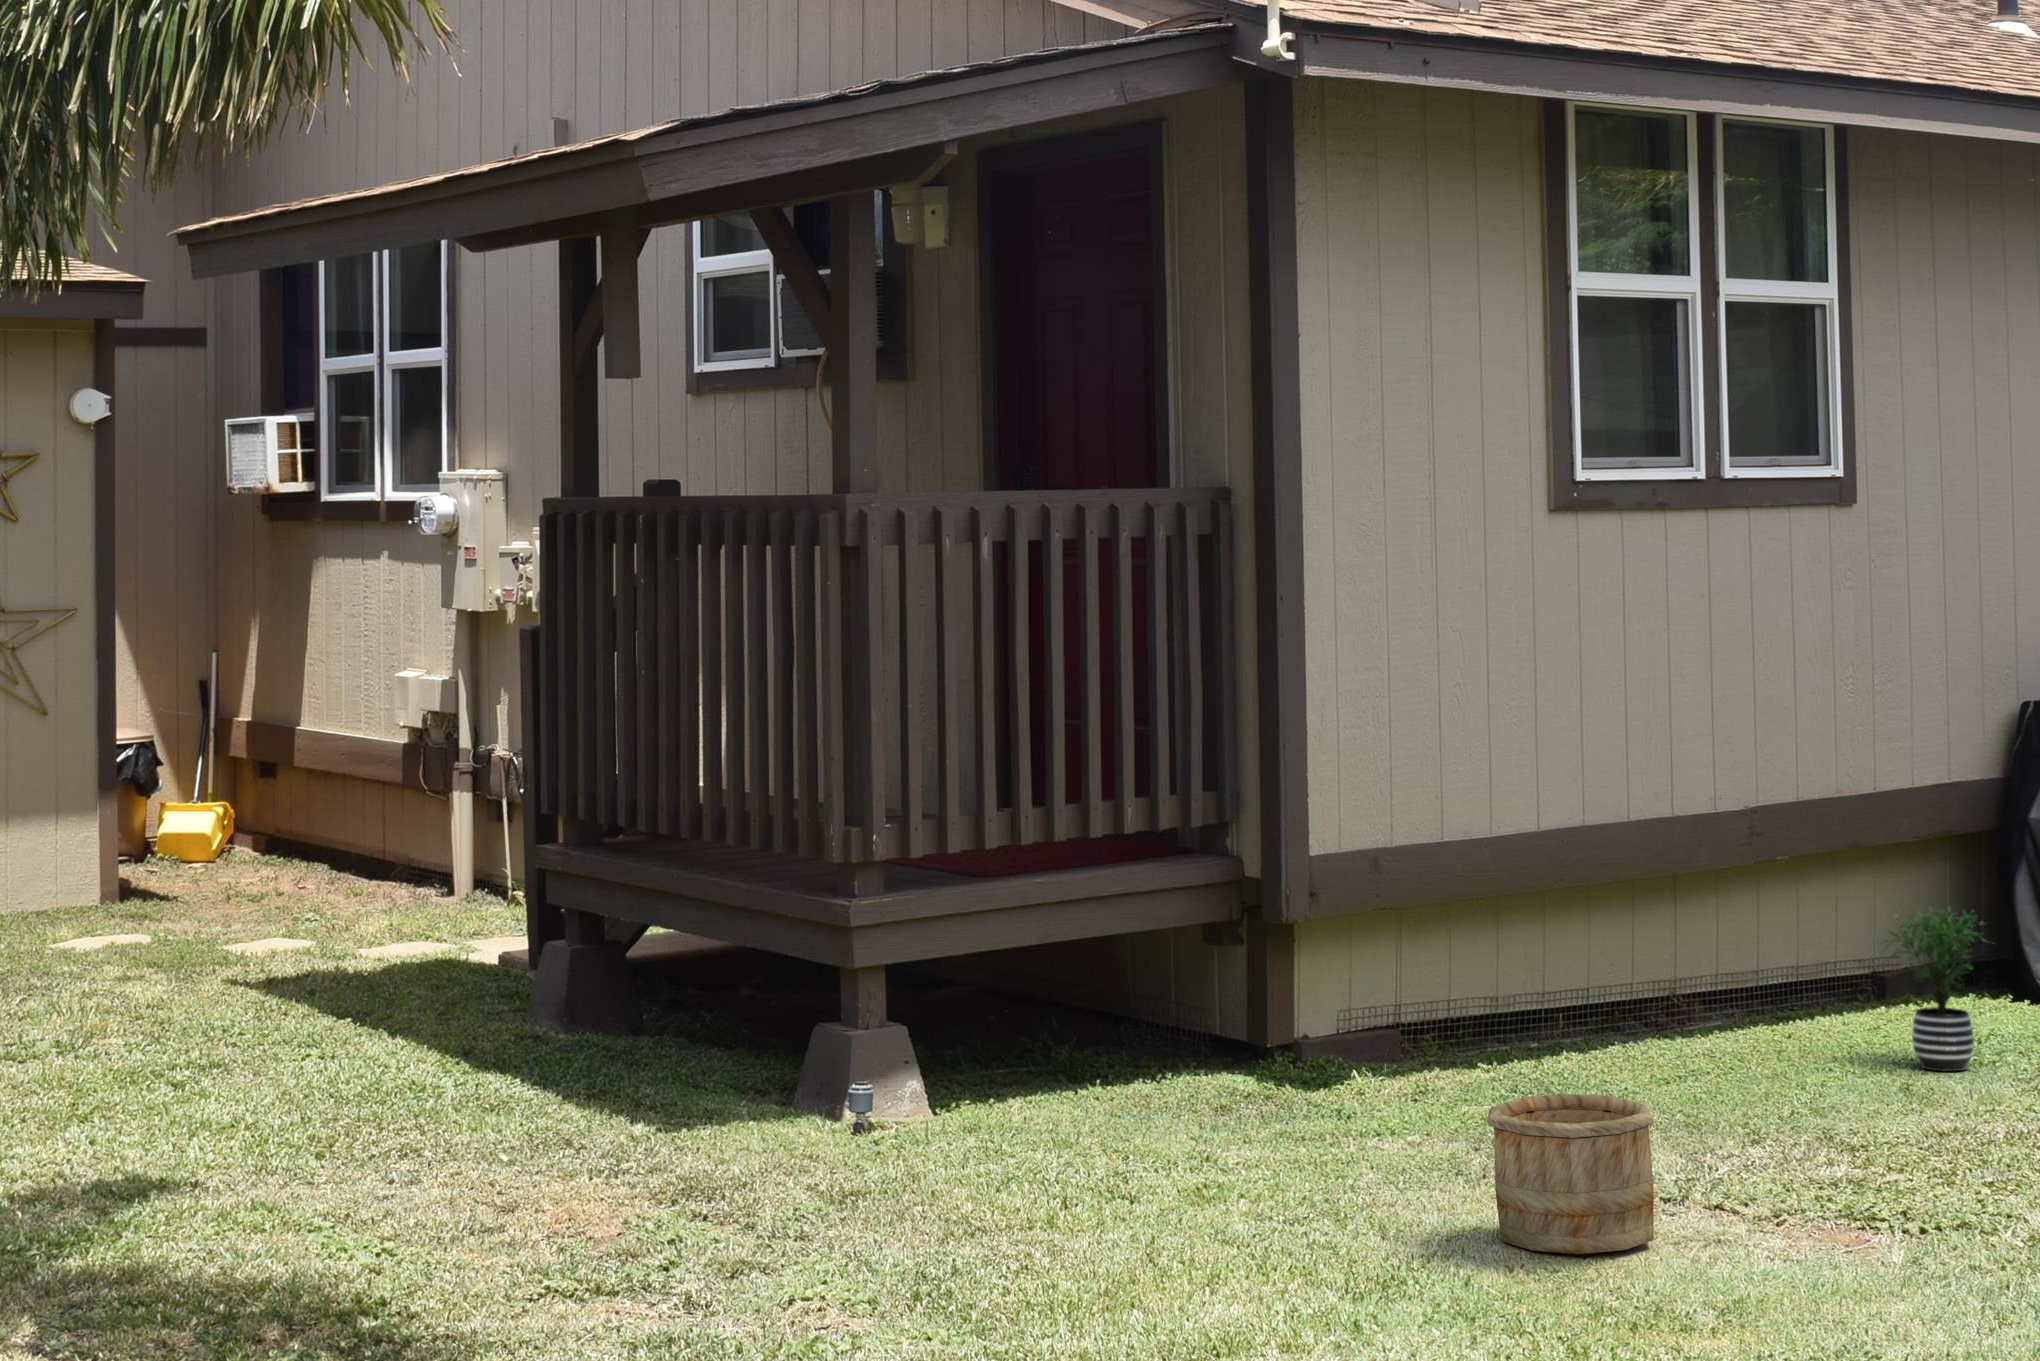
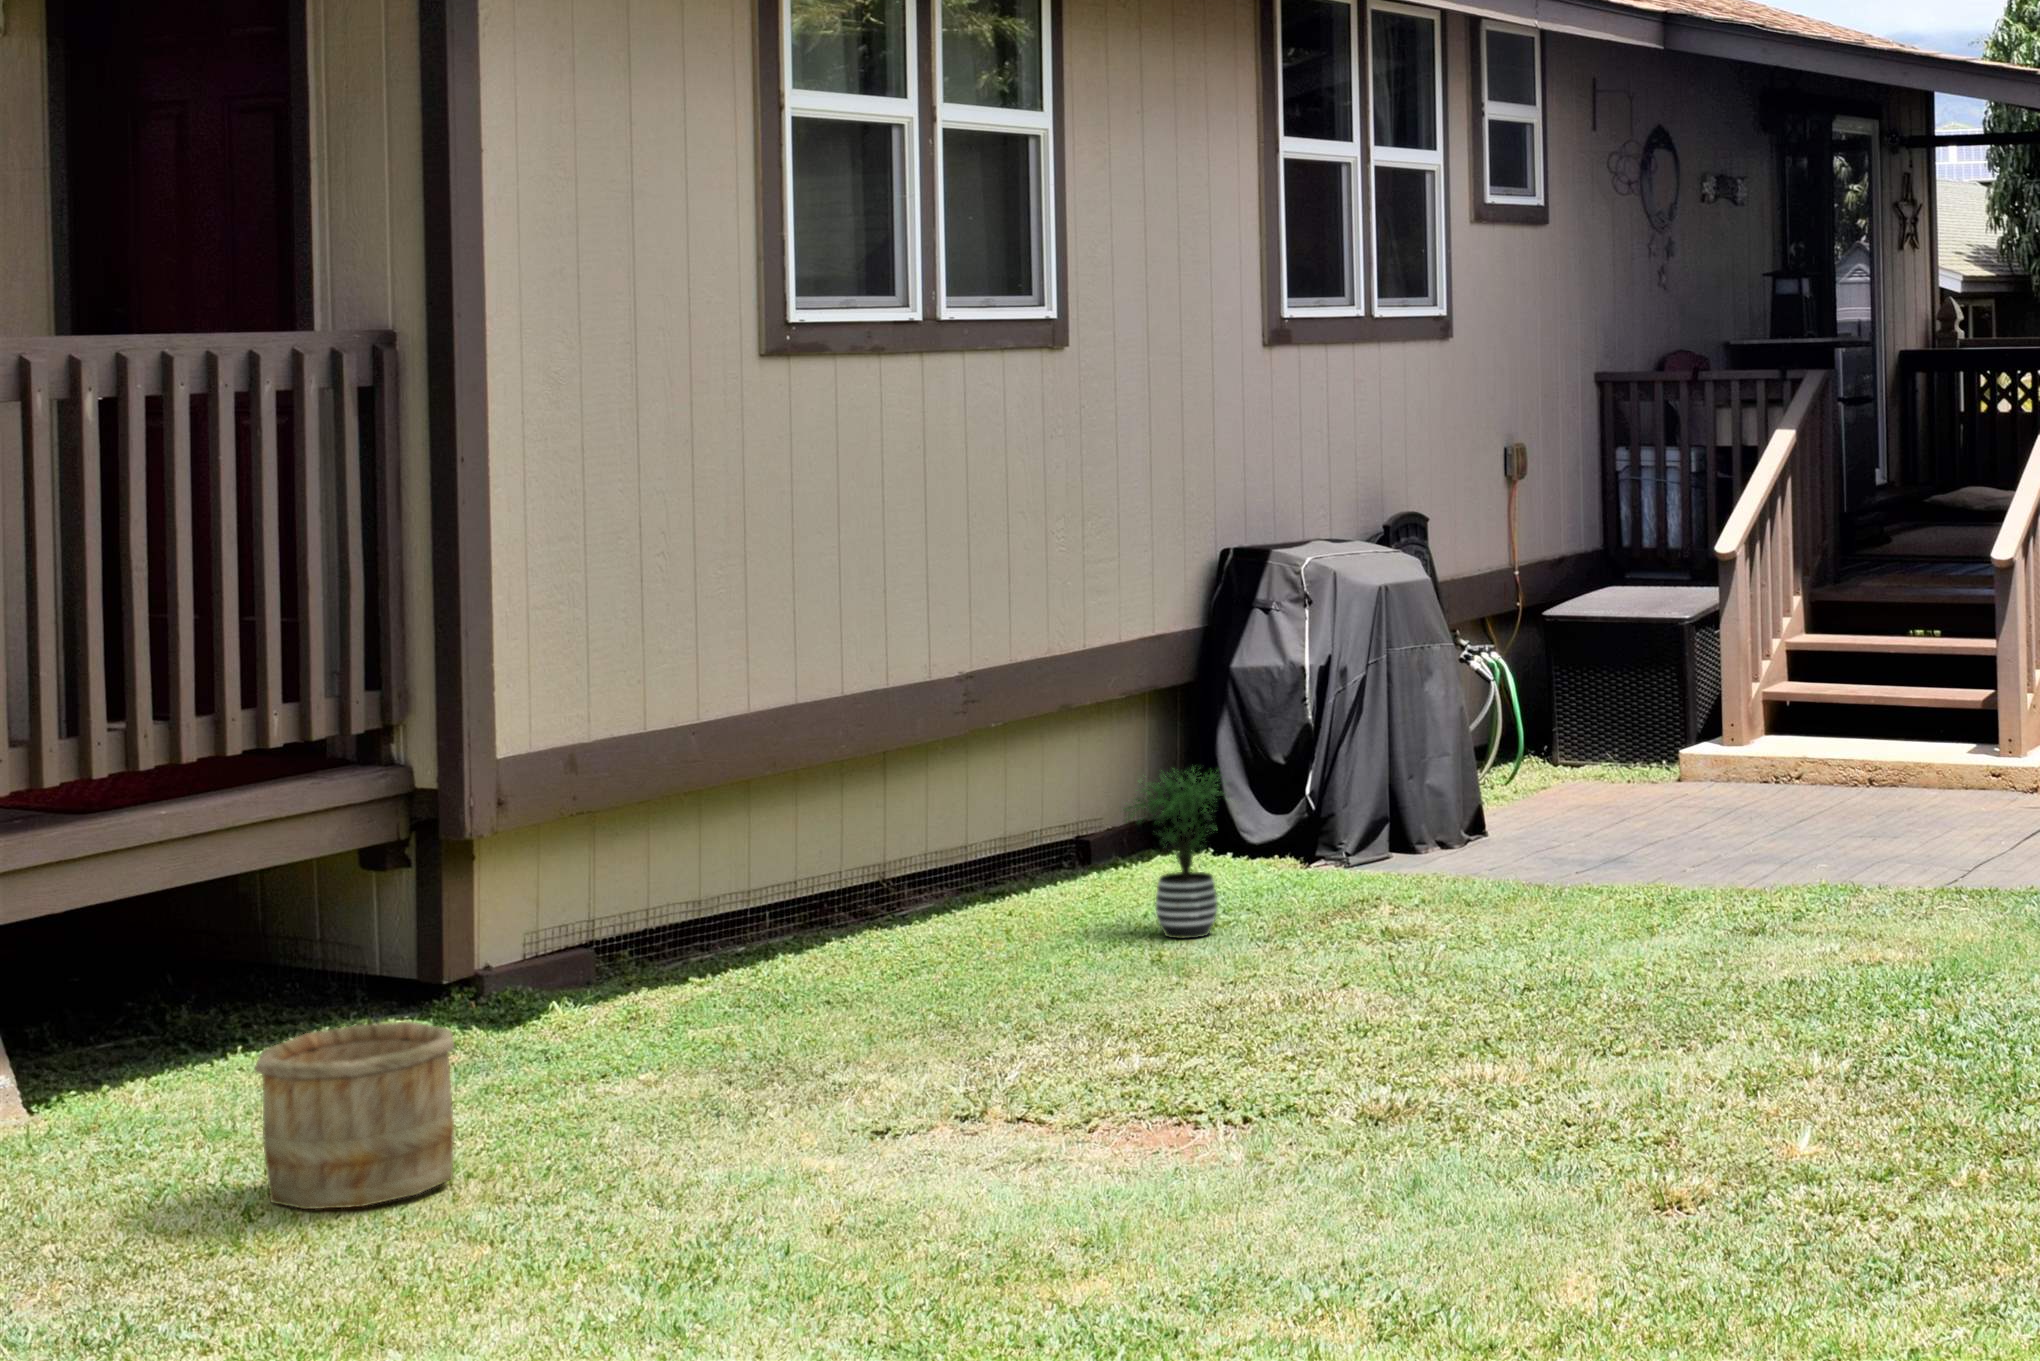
wooden bucket: present [1487,1094,1654,1254] -> present [255,1022,454,1209]

